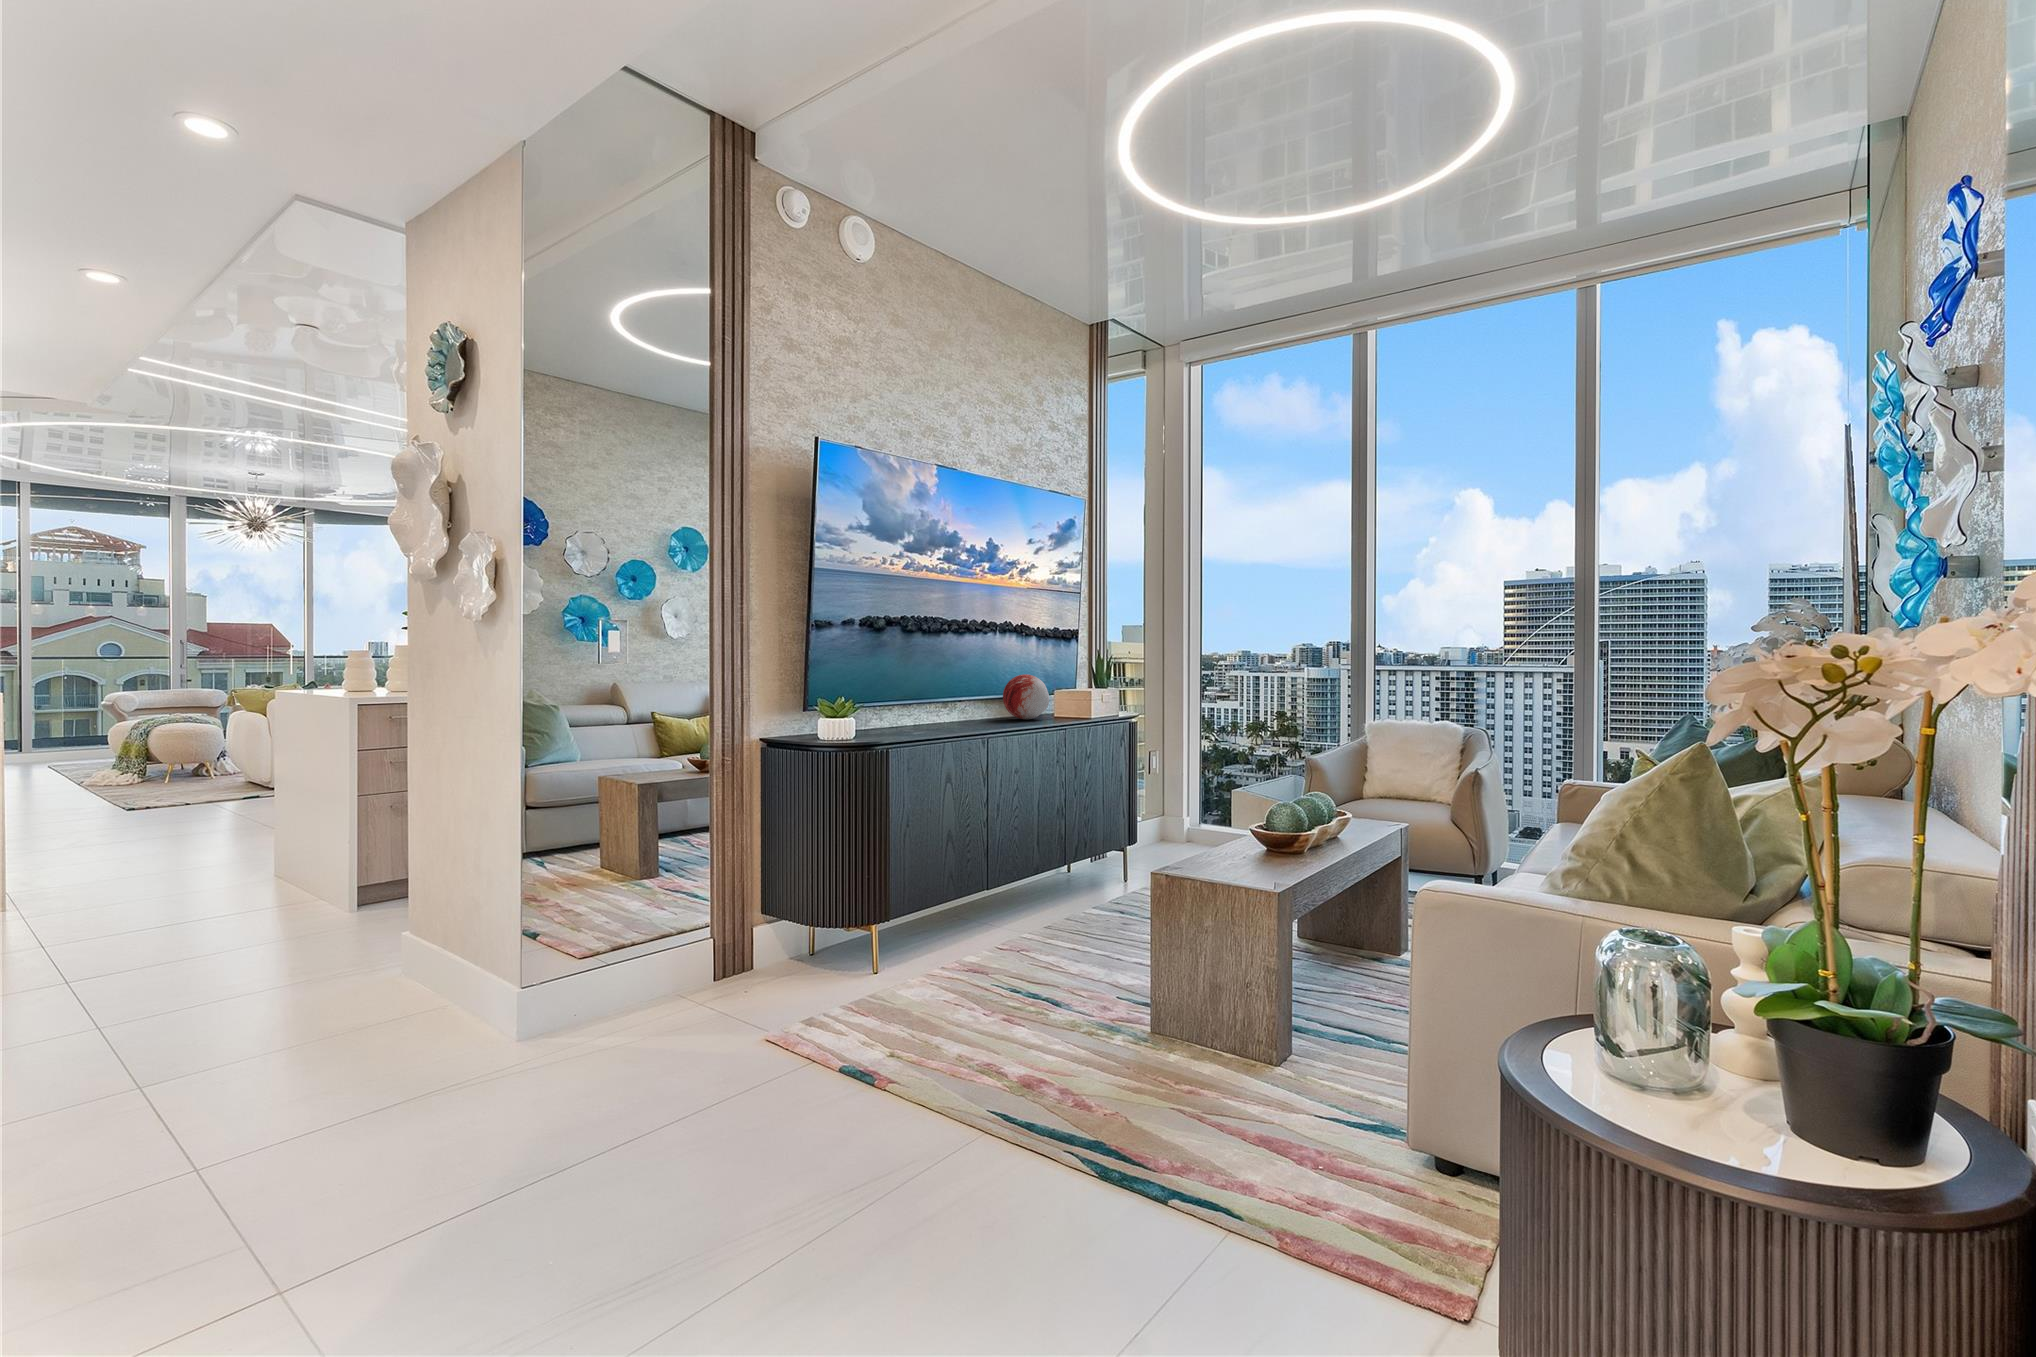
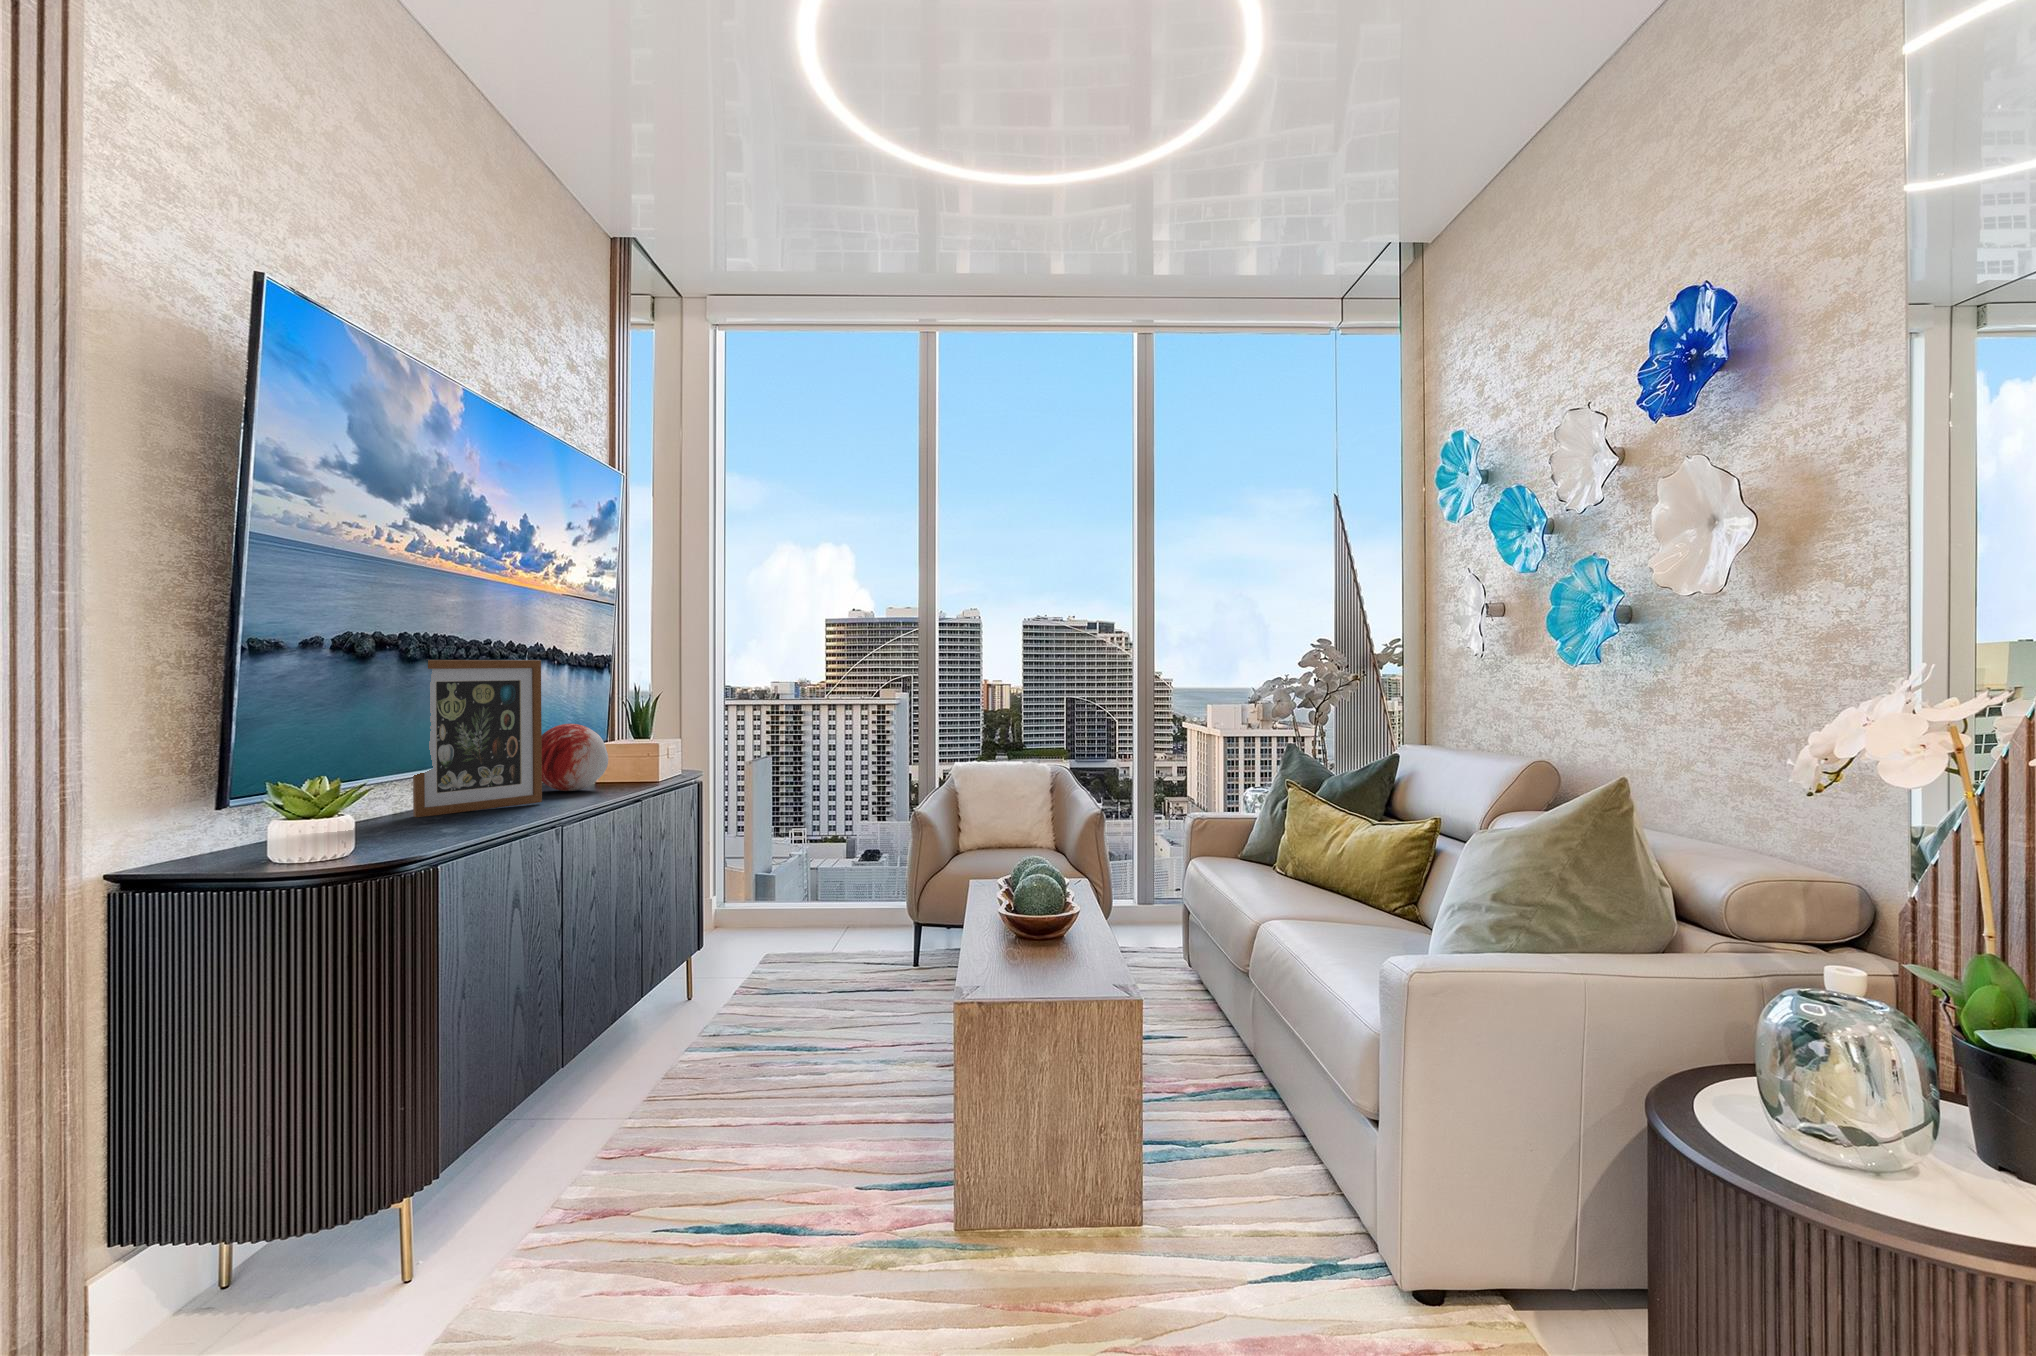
picture frame: none [915,632,992,727] -> present [413,660,542,817]

